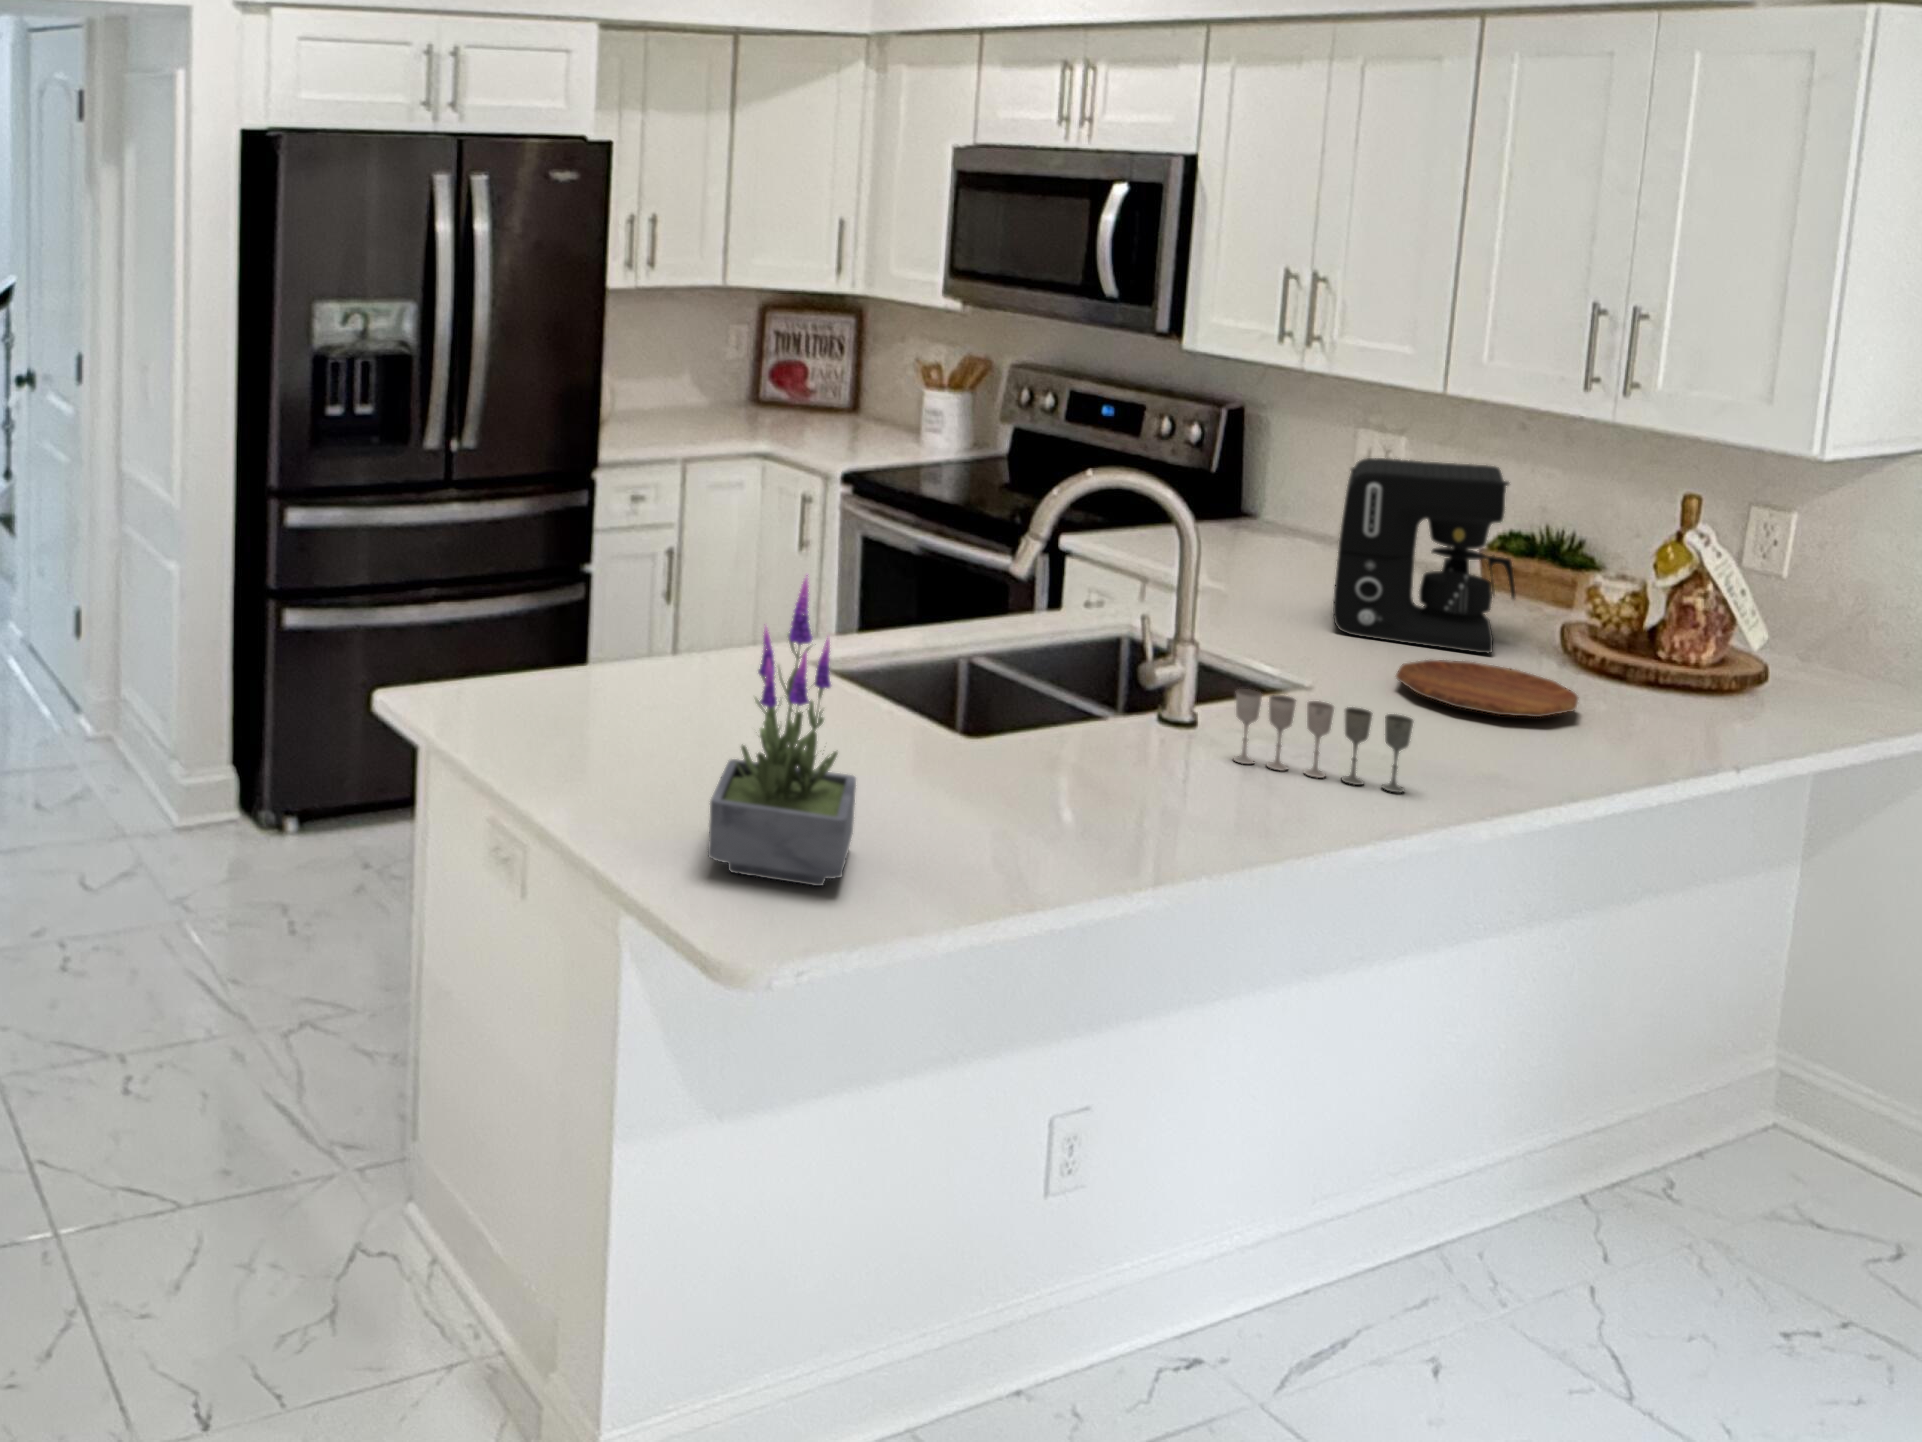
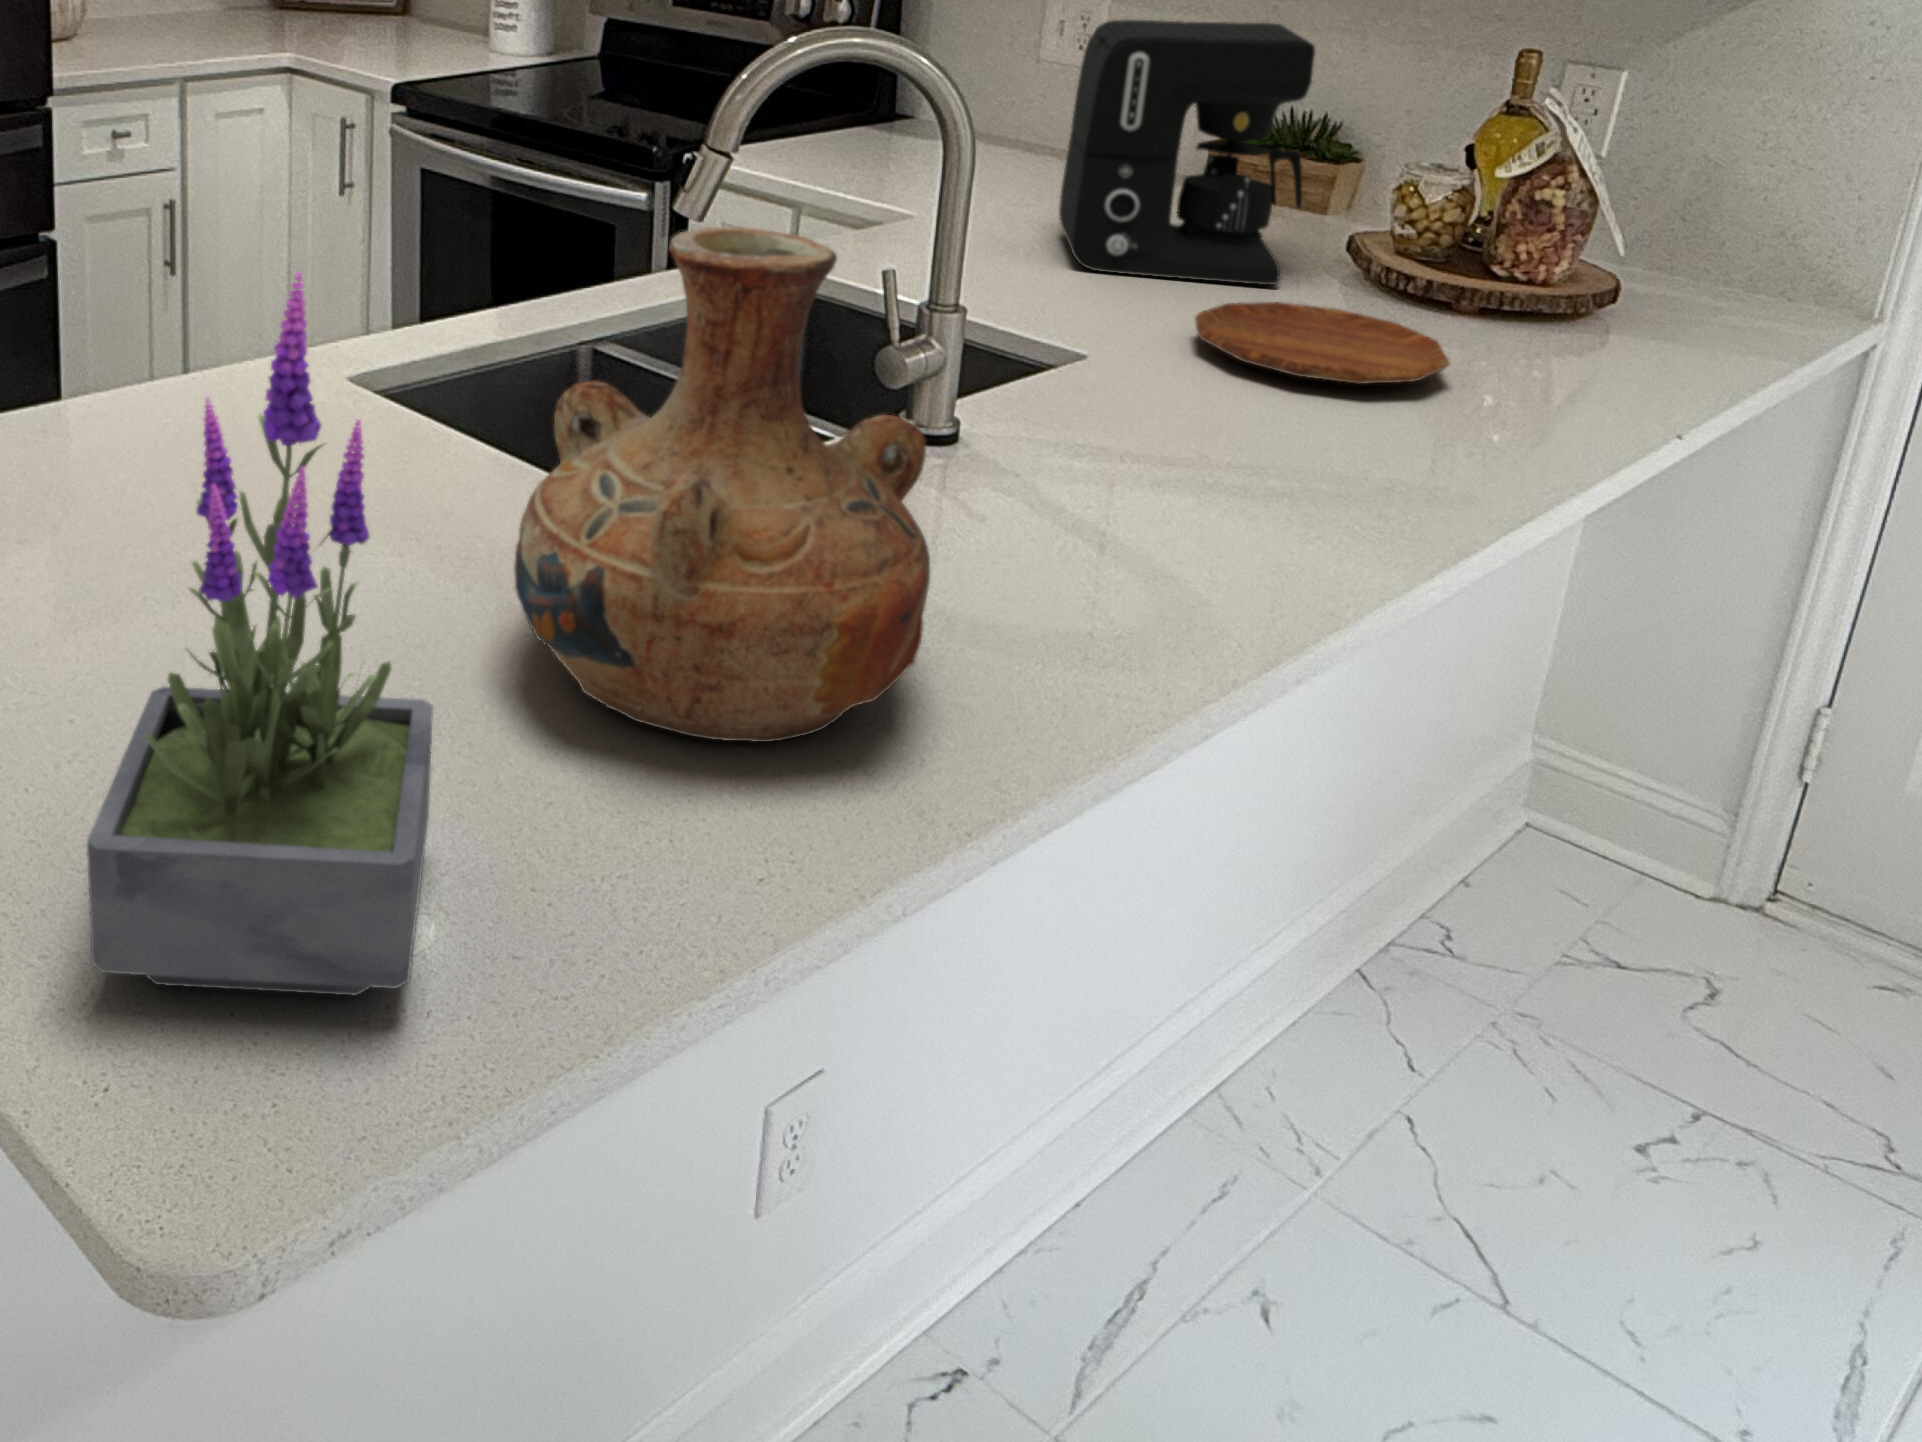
vase: none [901,573,1126,833] -> present [514,226,930,742]
wine glass: present [1233,689,1413,792] -> none [1039,393,1340,548]

